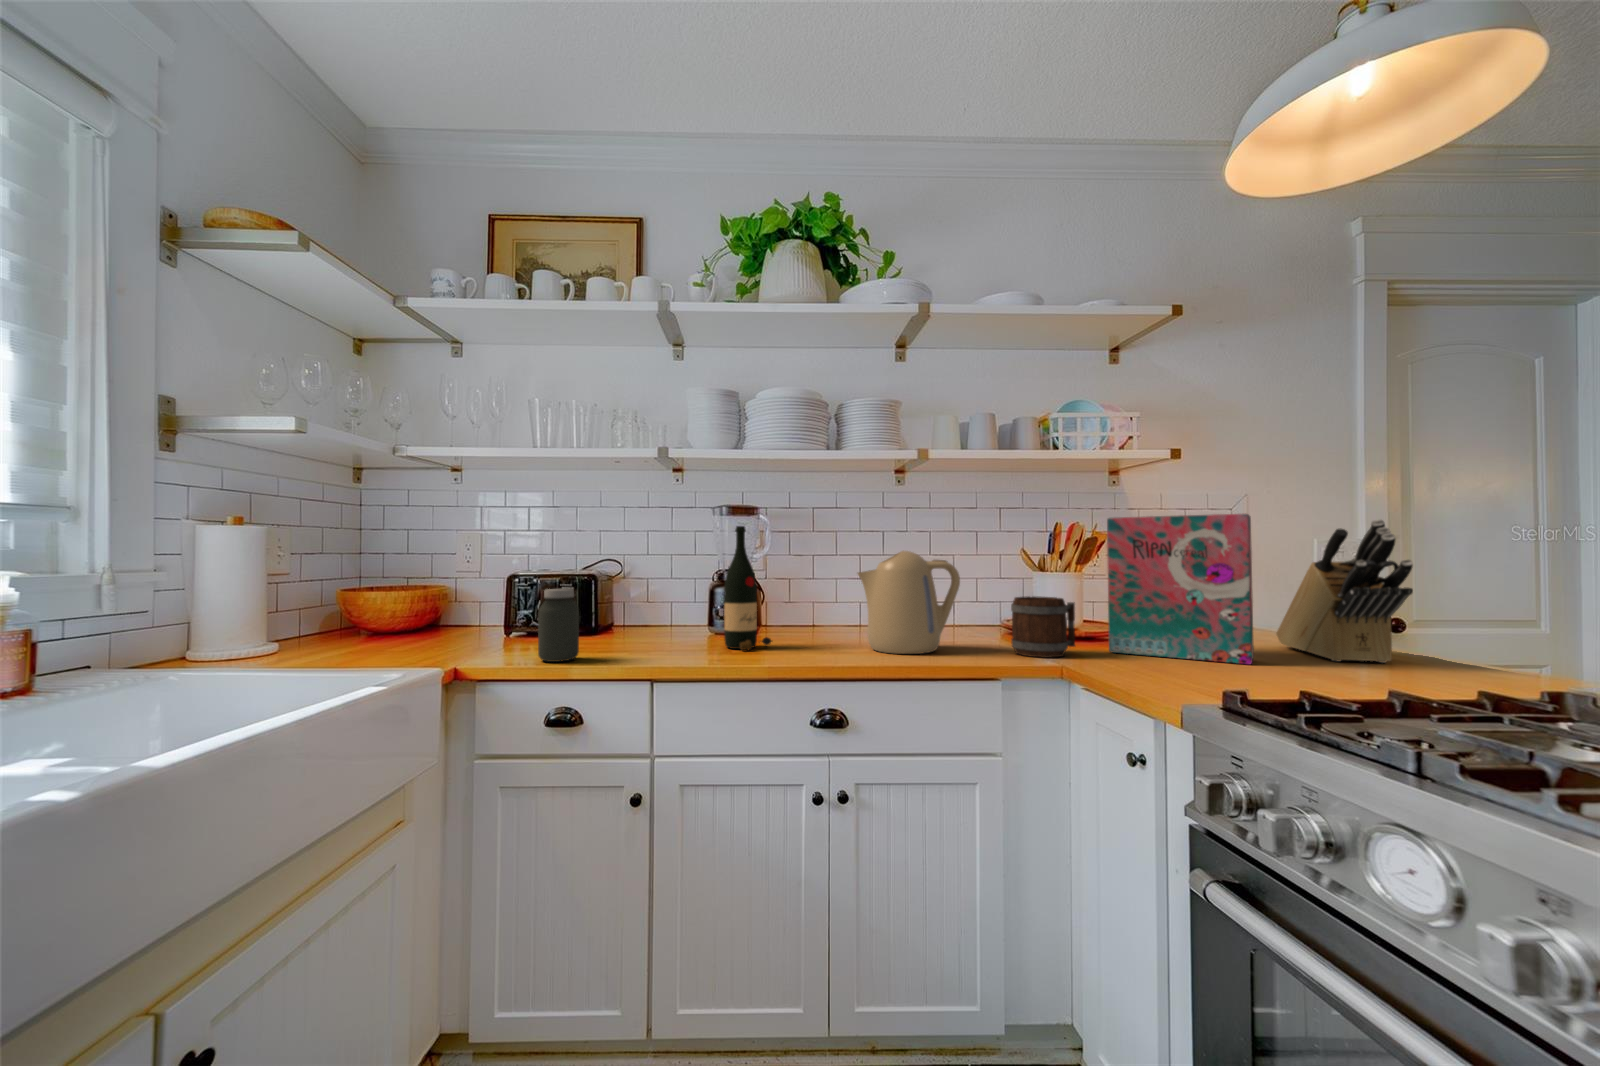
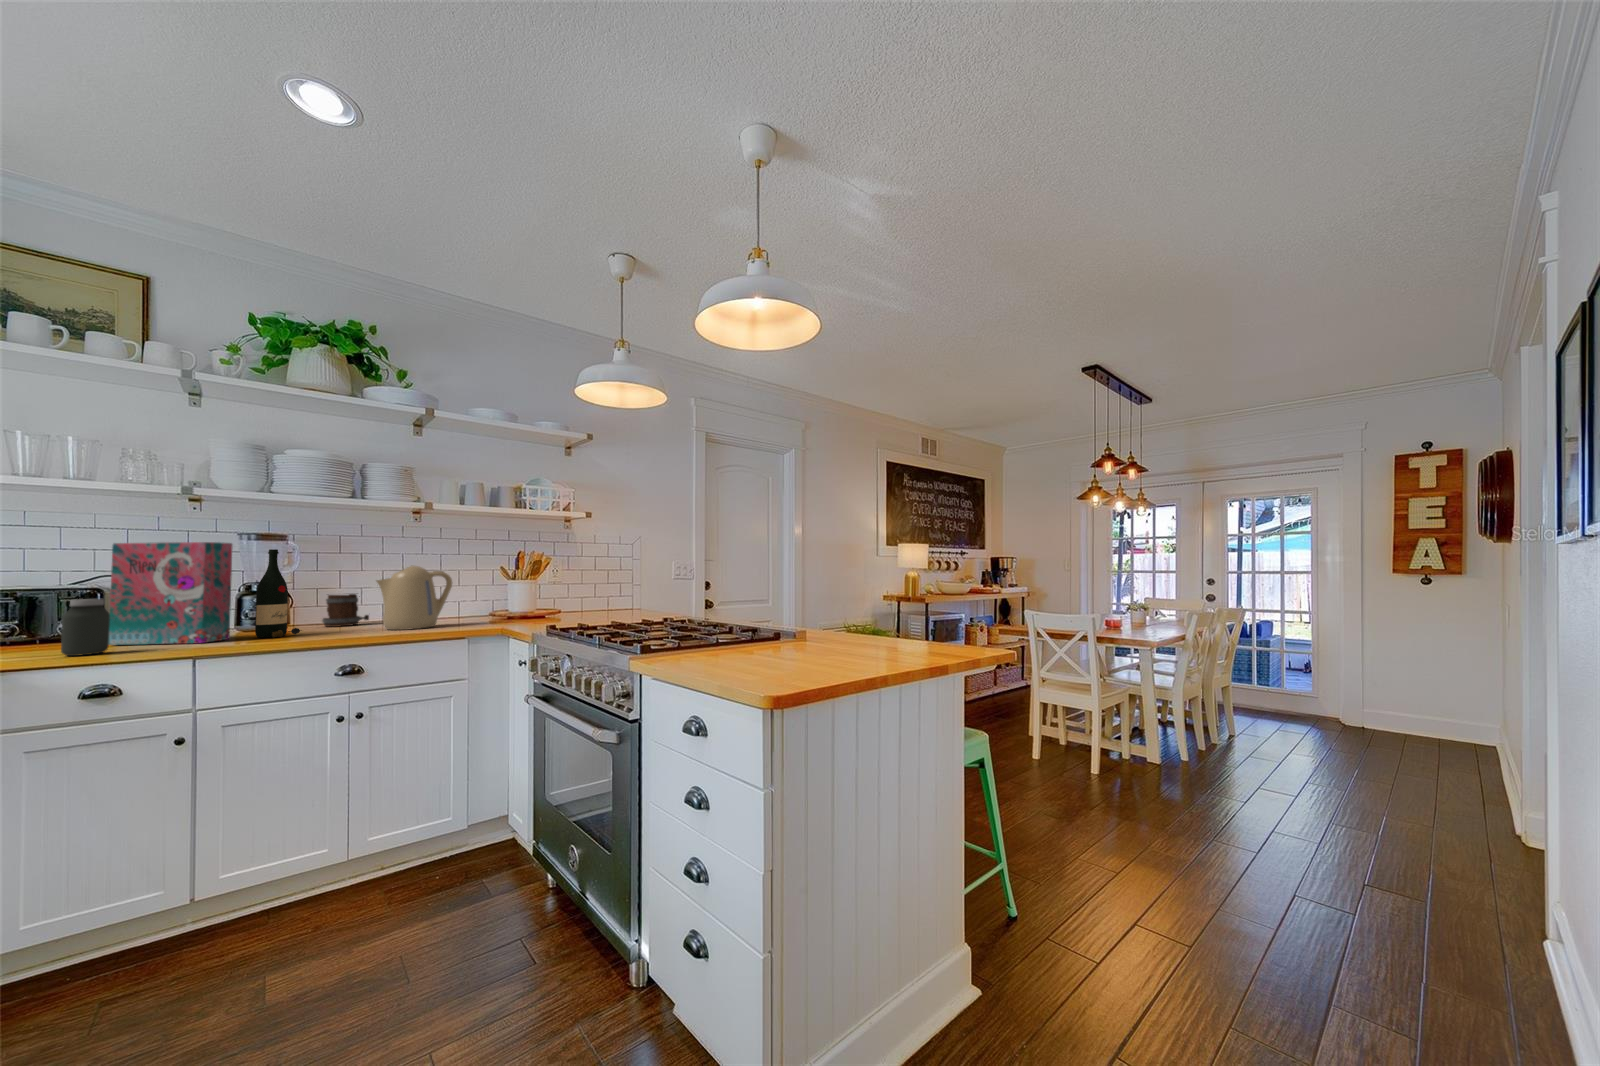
cereal box: present [1107,514,1254,664] -> present [109,542,232,645]
knife block: present [1276,519,1413,663] -> none [637,549,673,614]
mug: present [1011,596,1075,658] -> present [322,594,369,627]

